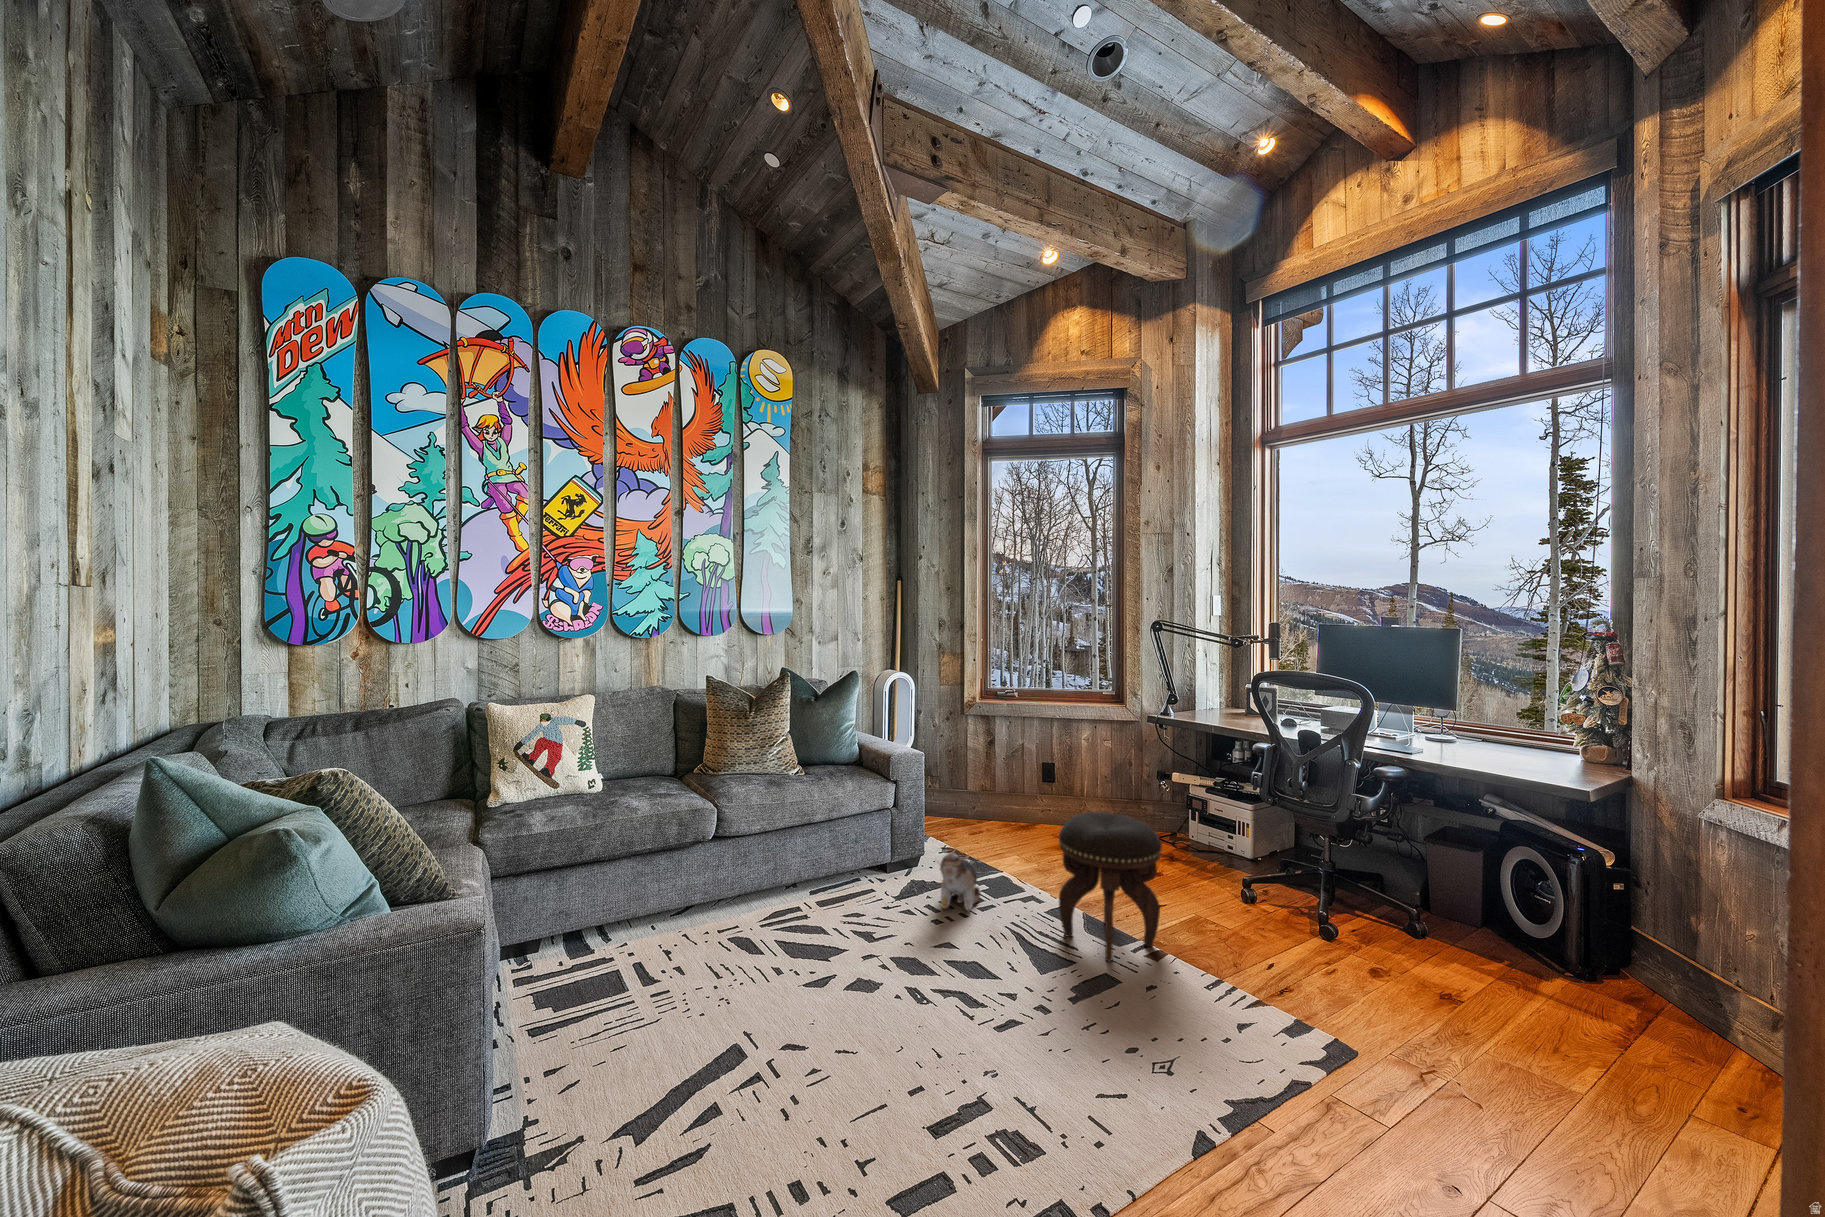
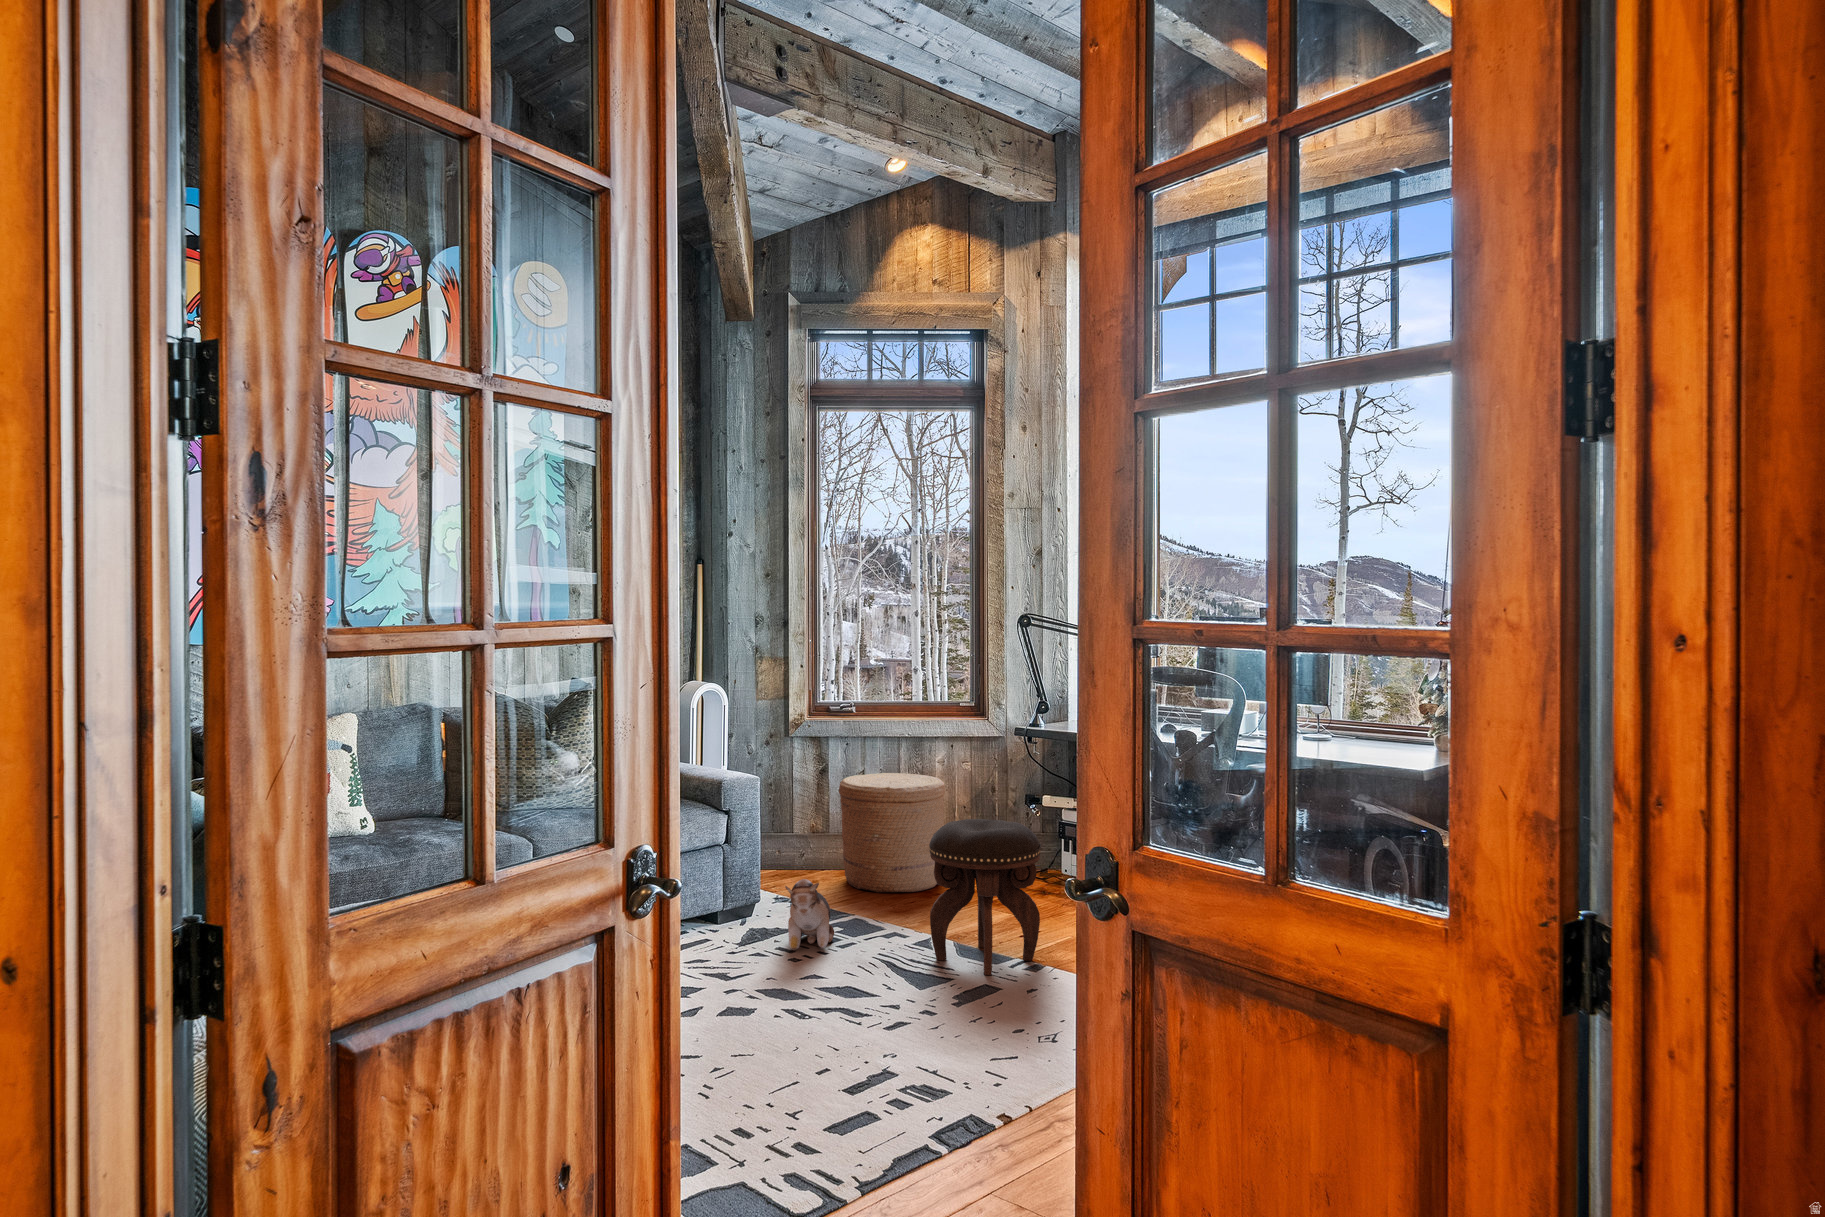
woven basket: none [998,748,1085,851] -> present [839,773,945,893]

